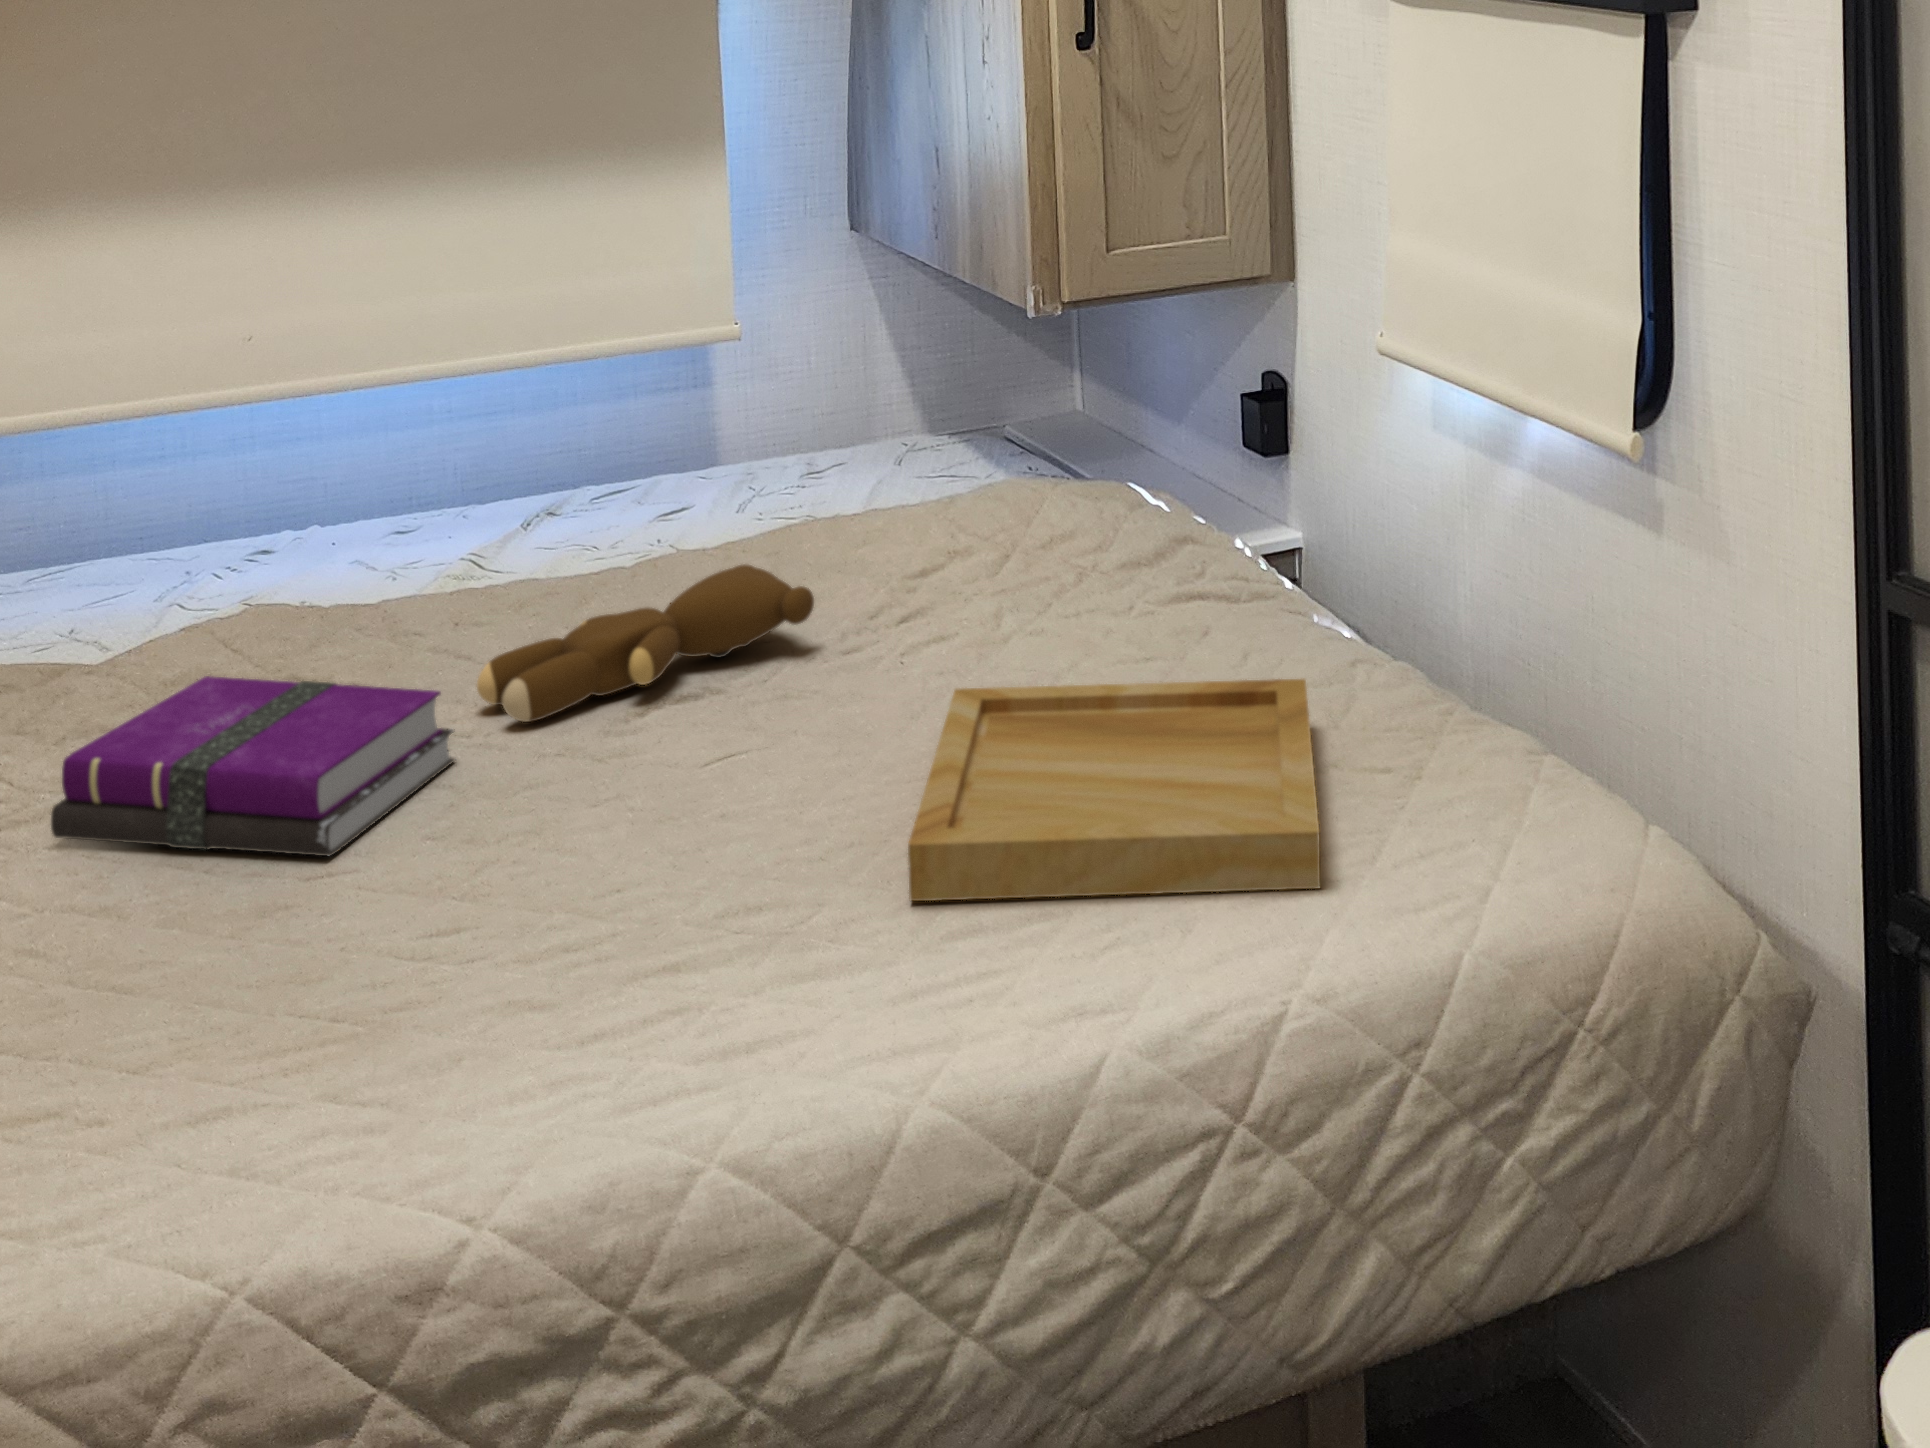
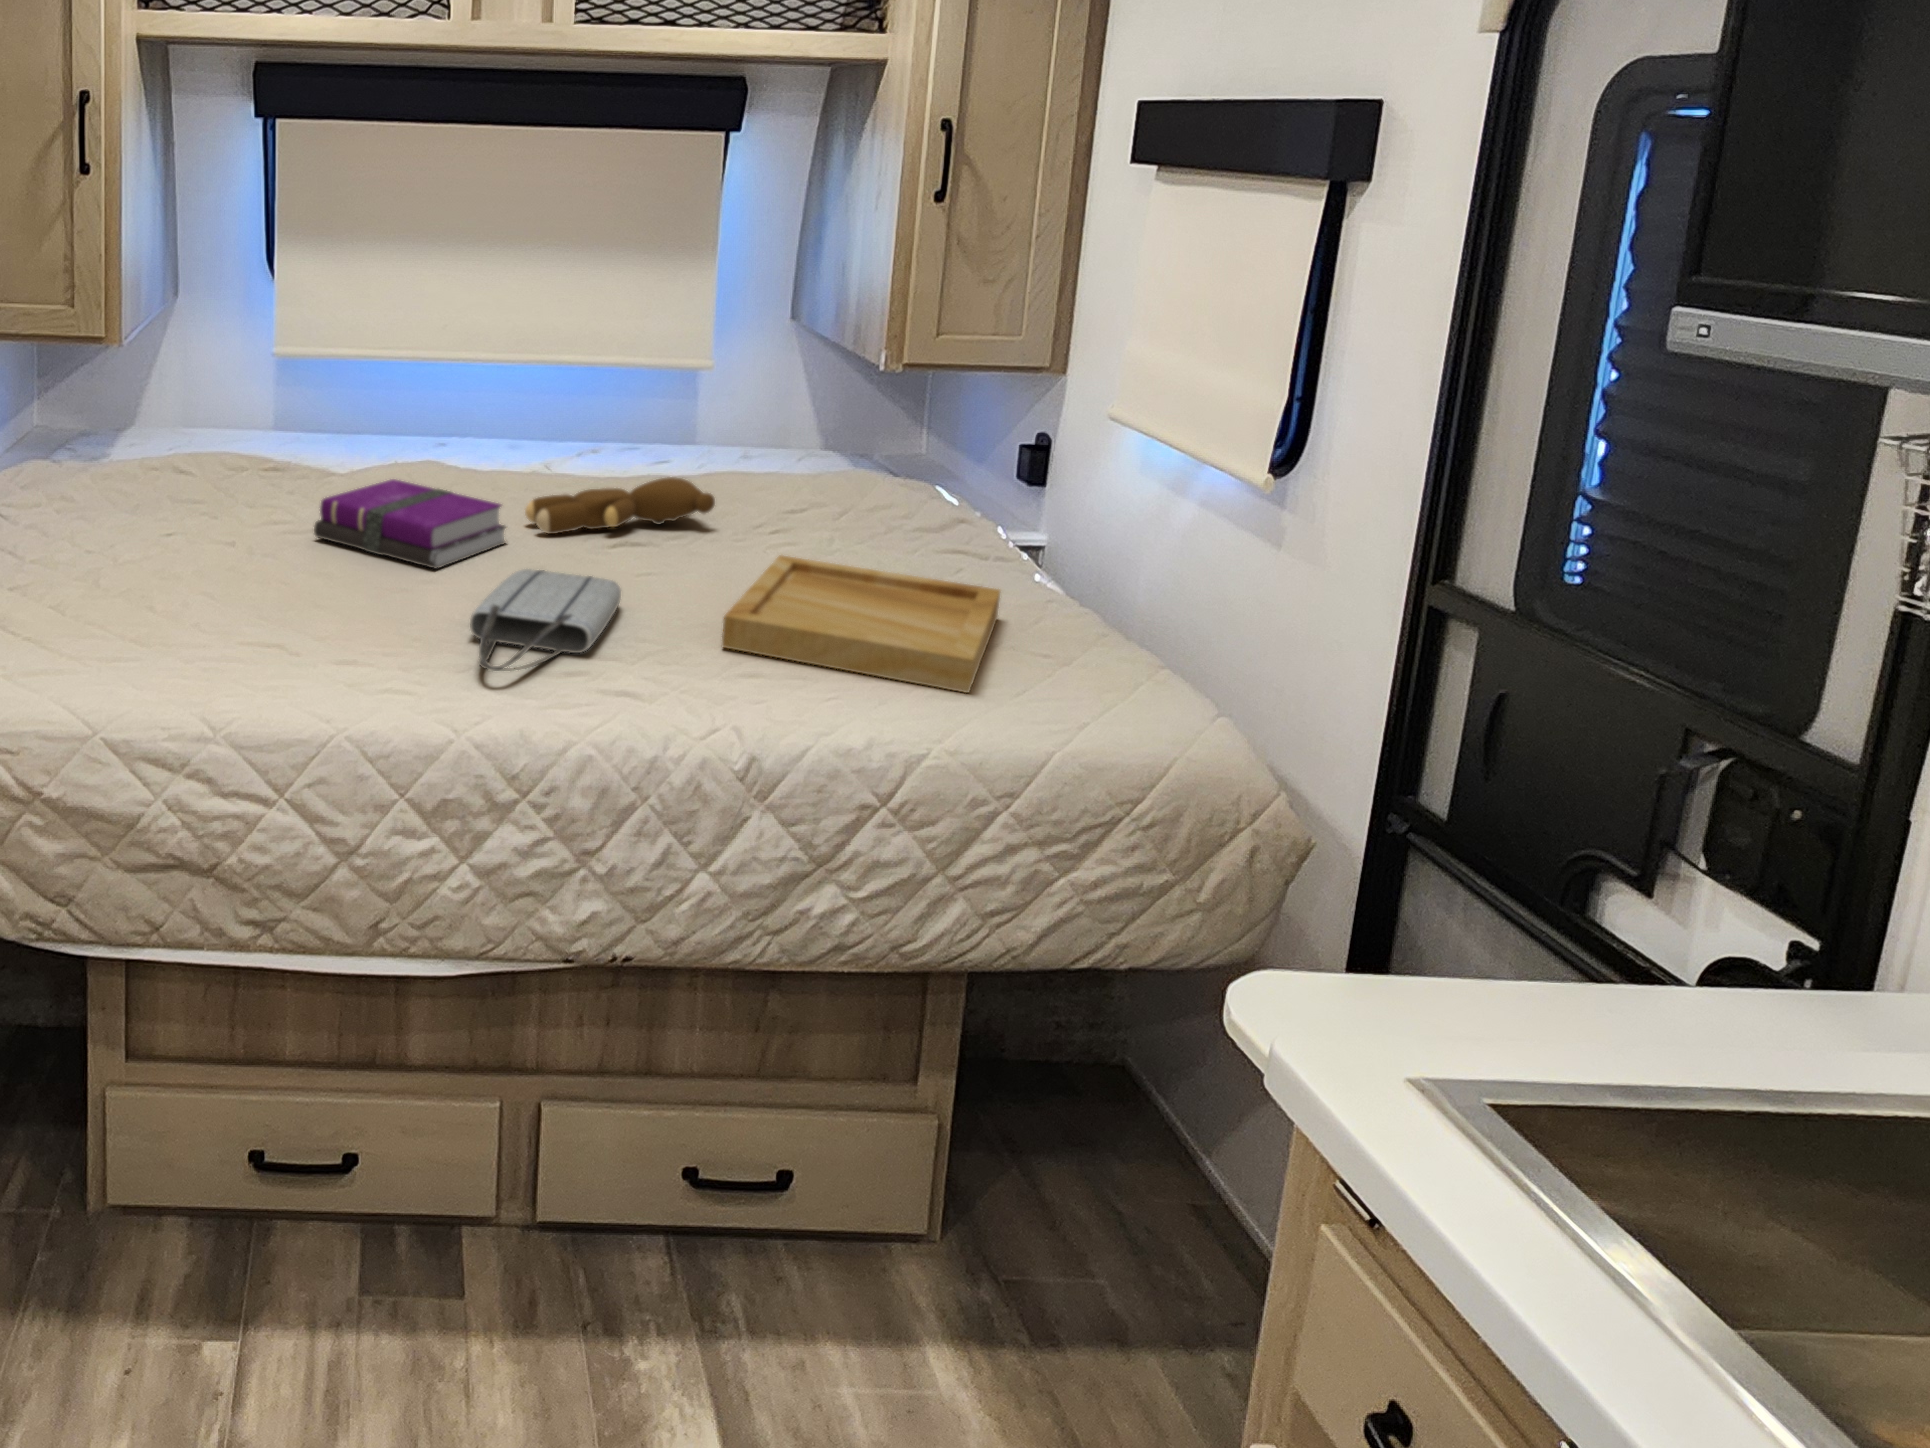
tote bag: none [441,812,708,1083] -> present [470,569,621,671]

